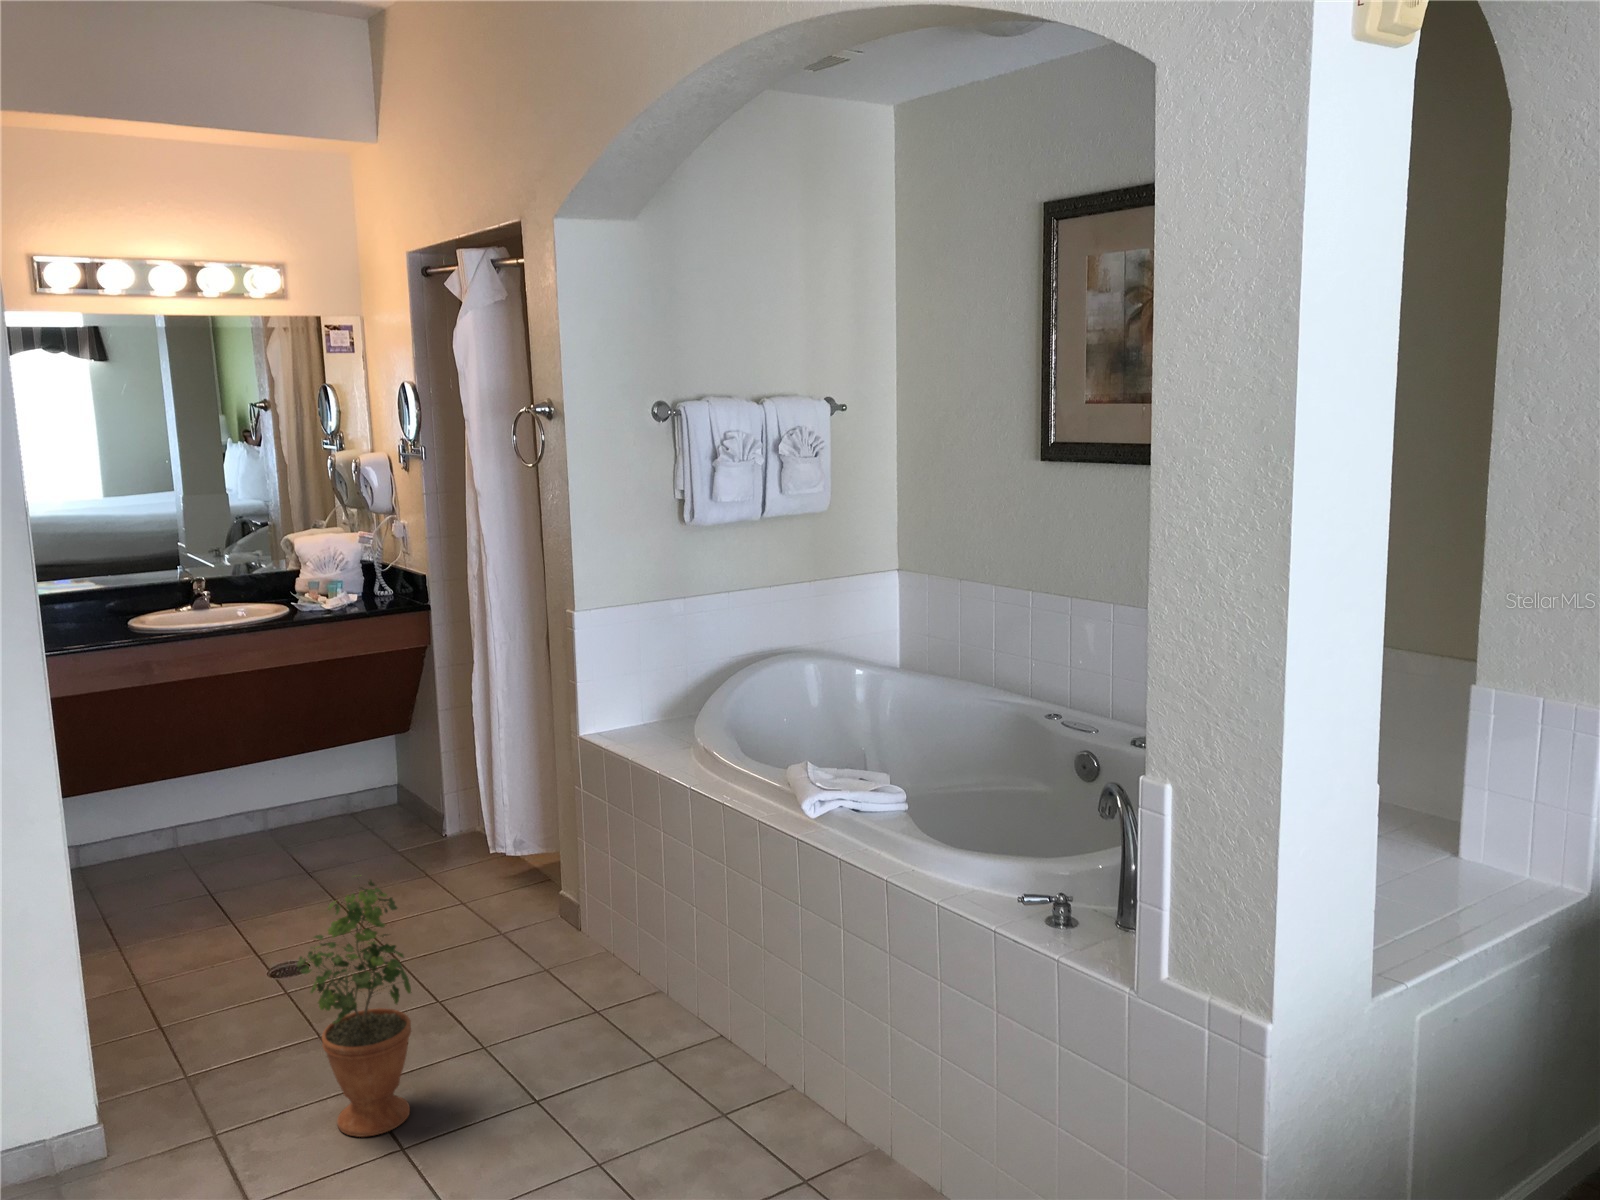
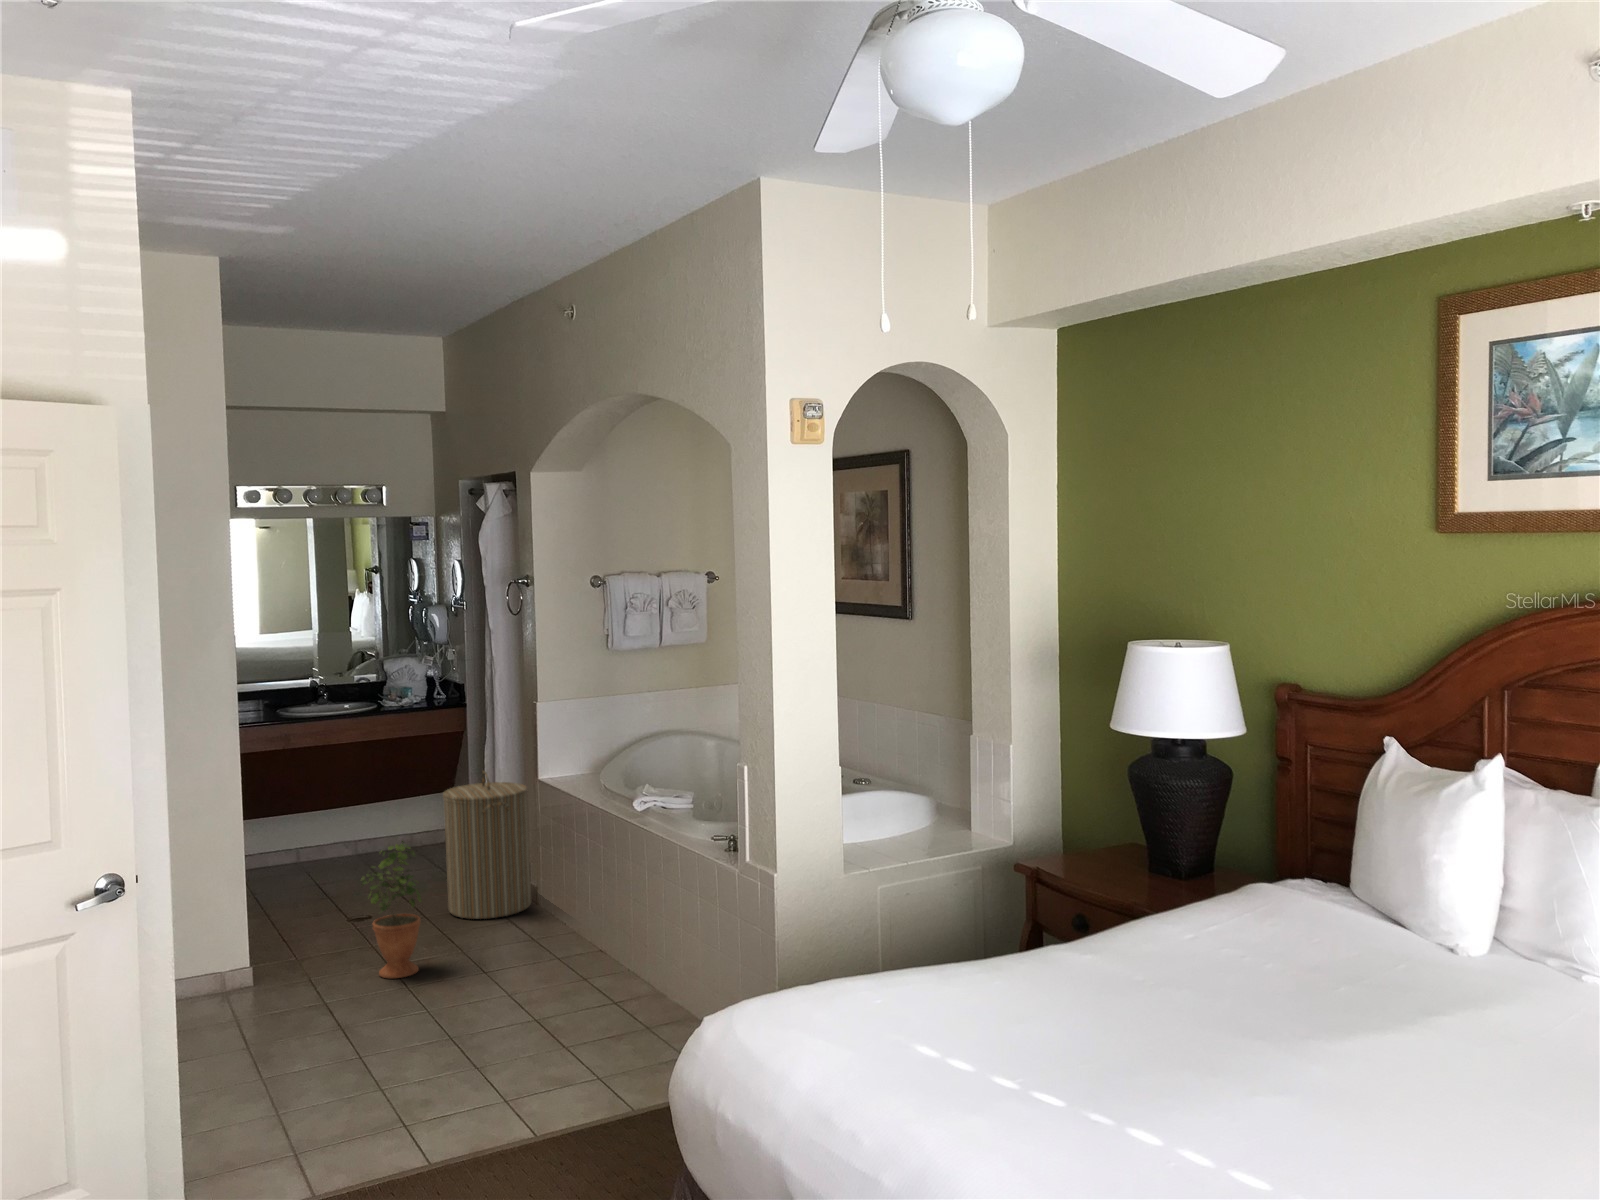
laundry hamper: none [417,726,568,974] -> present [443,771,531,919]

